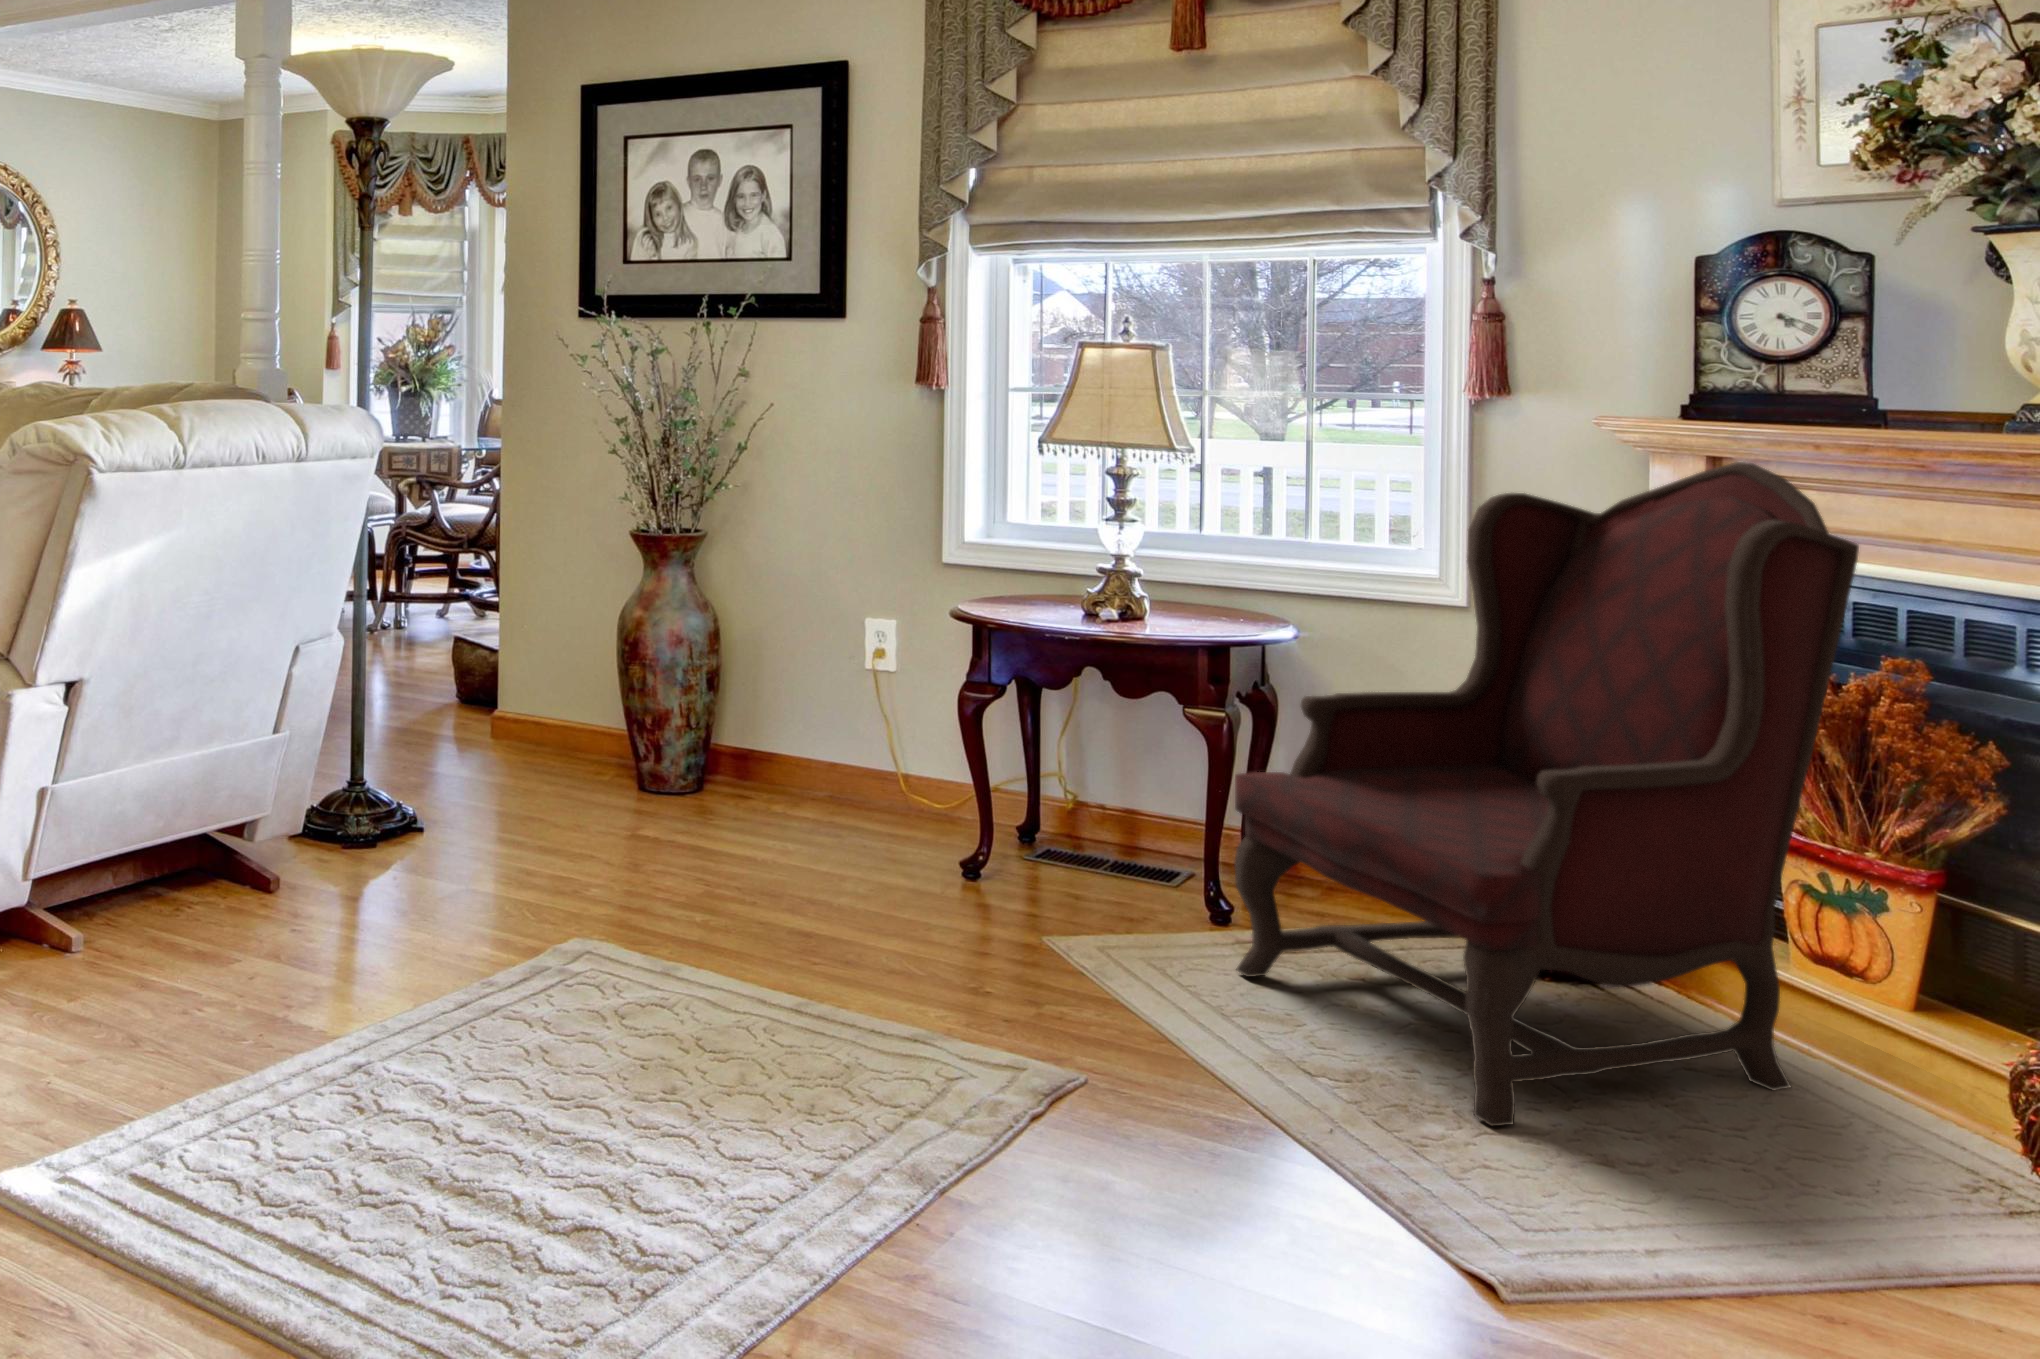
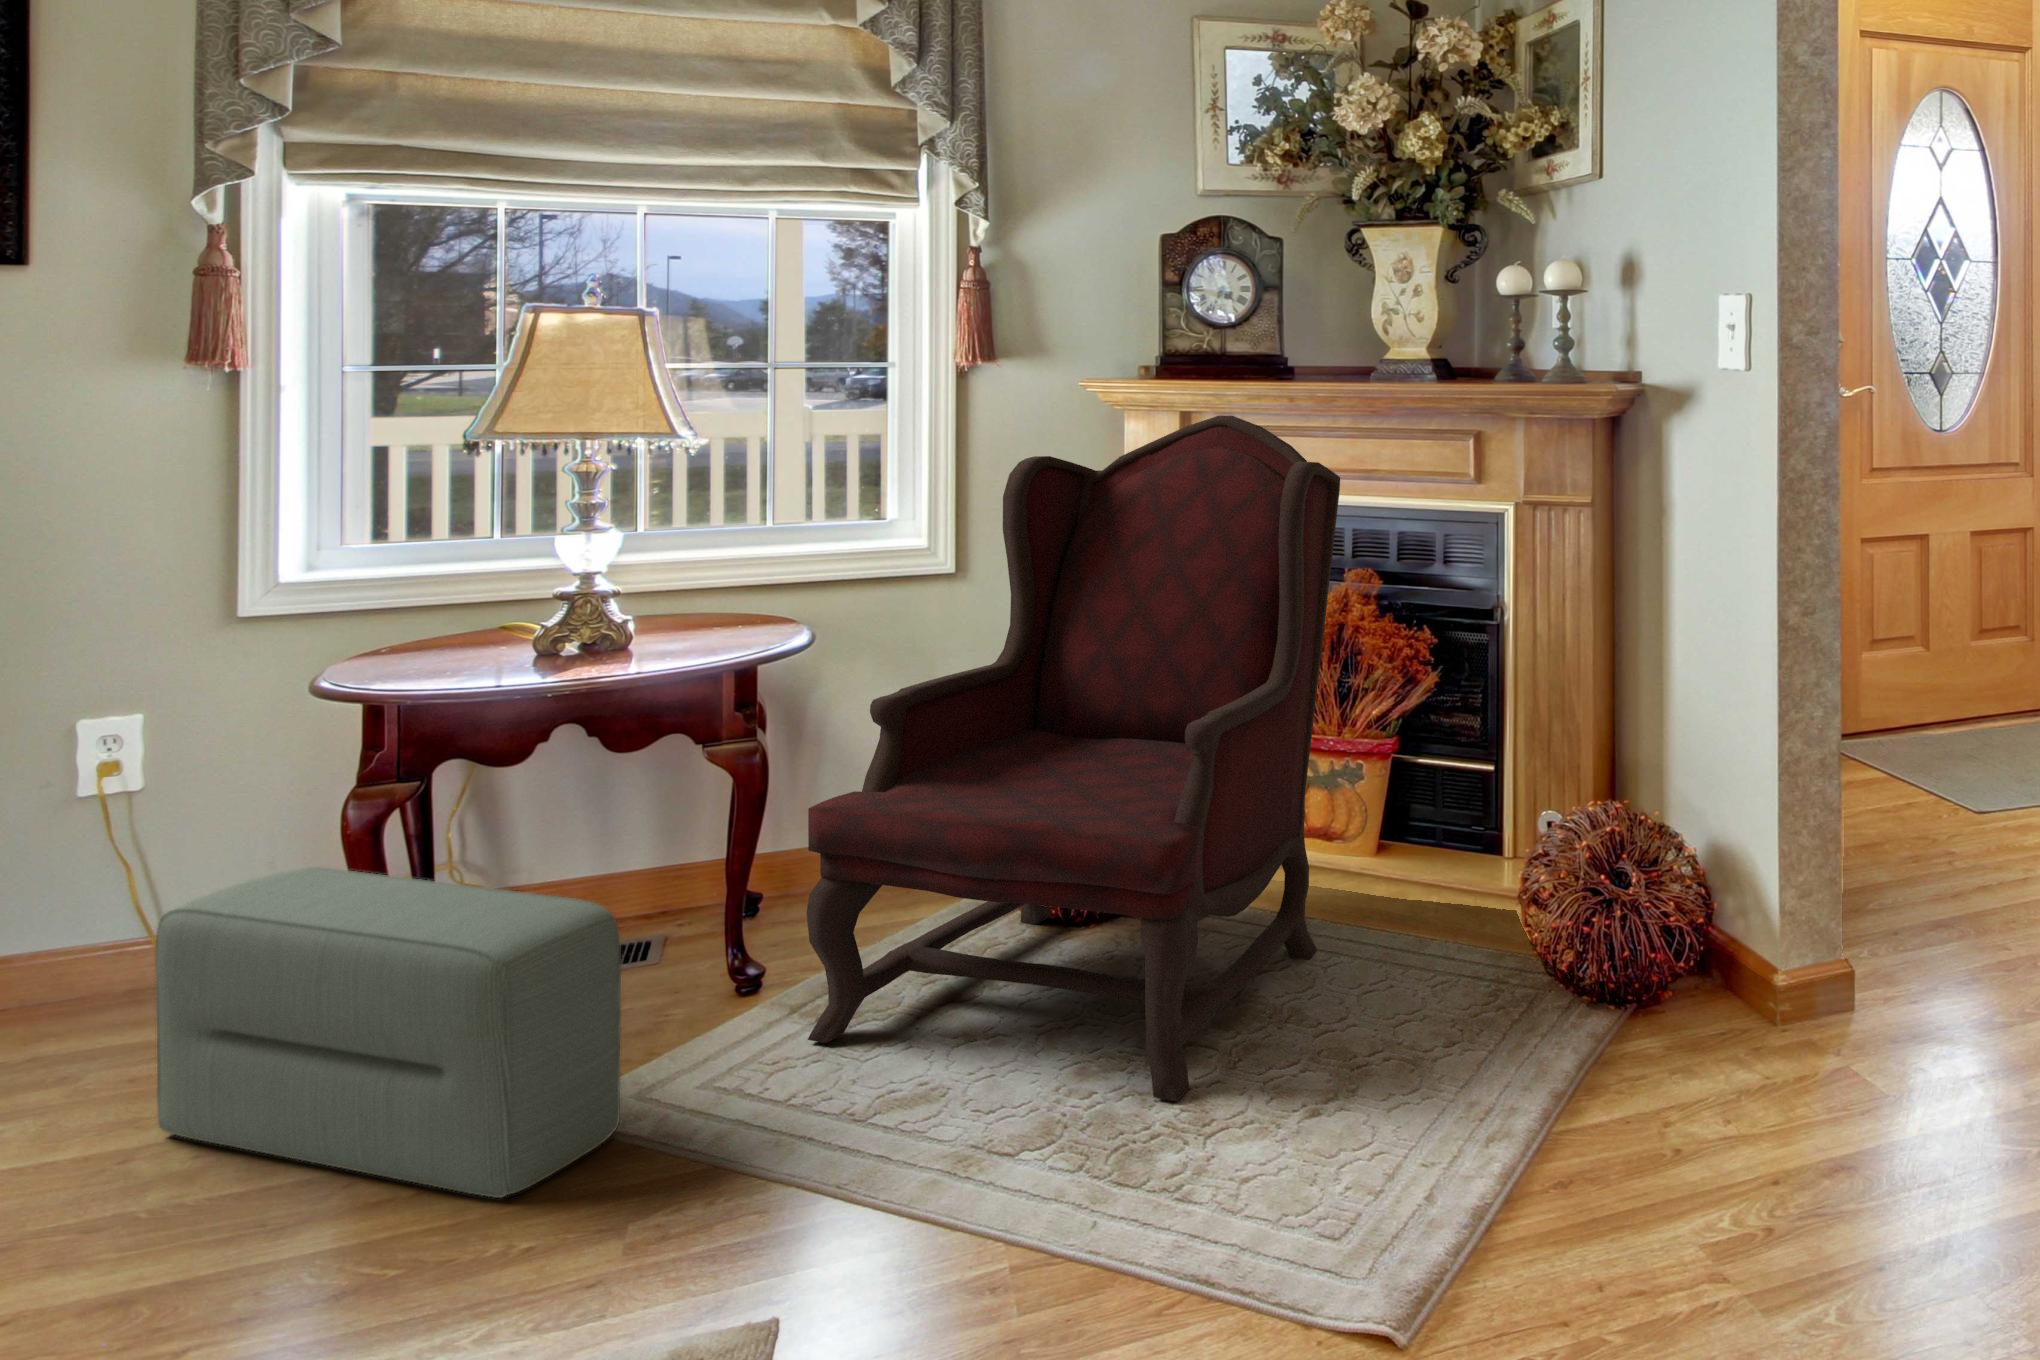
pouf: none [857,734,1076,980] -> present [155,867,621,1198]

